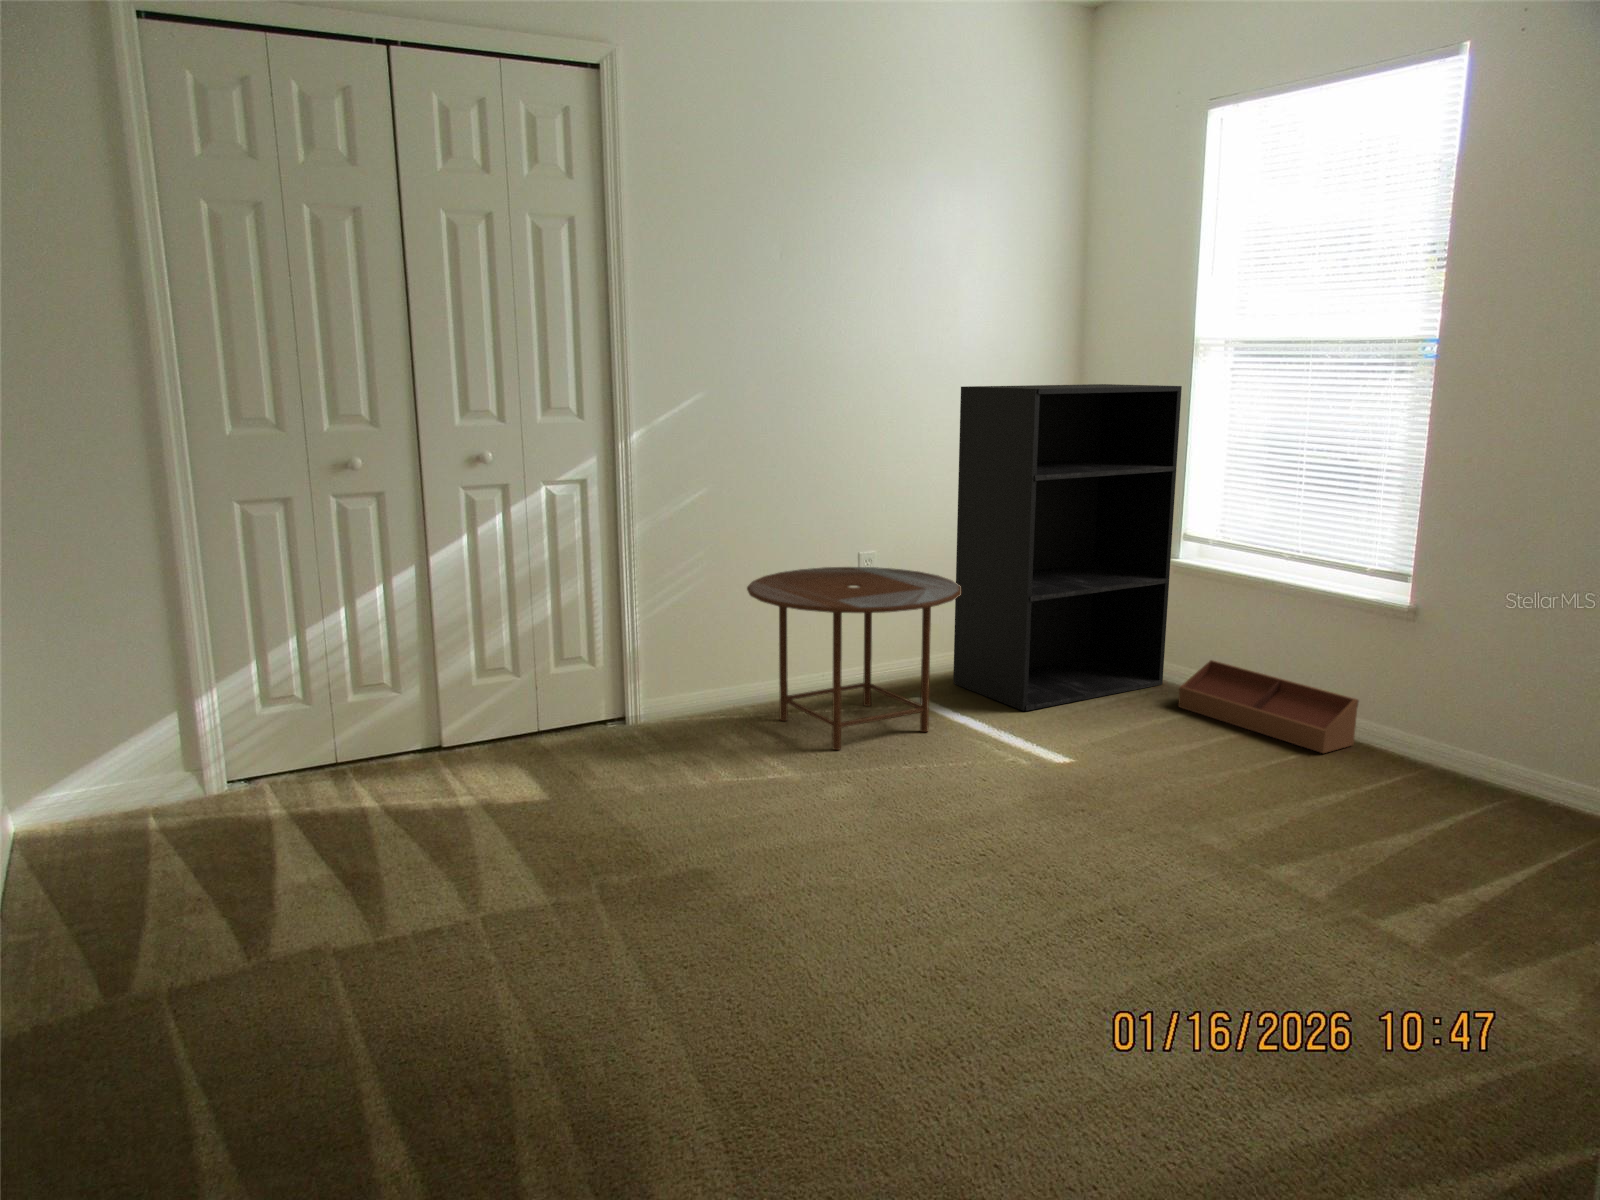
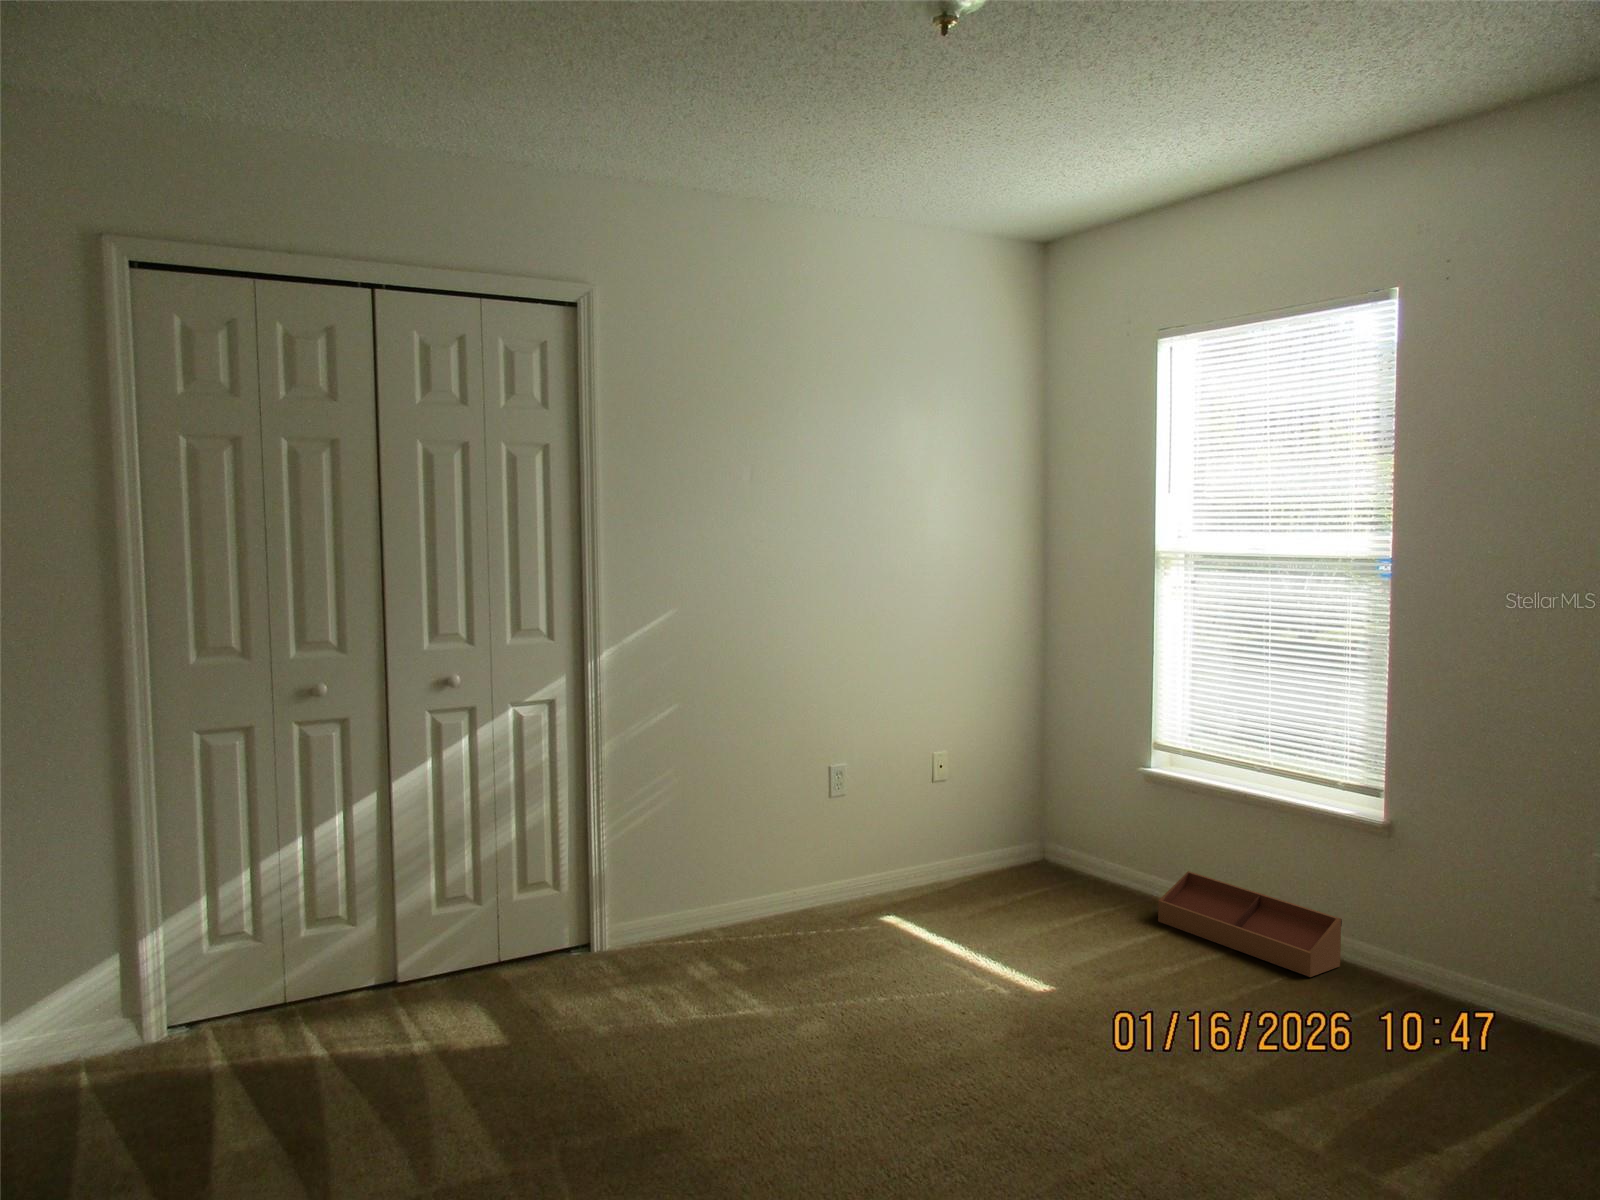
bookshelf: present [953,384,1182,711] -> none [929,593,1144,928]
side table: present [747,567,961,750] -> none [717,779,934,979]

